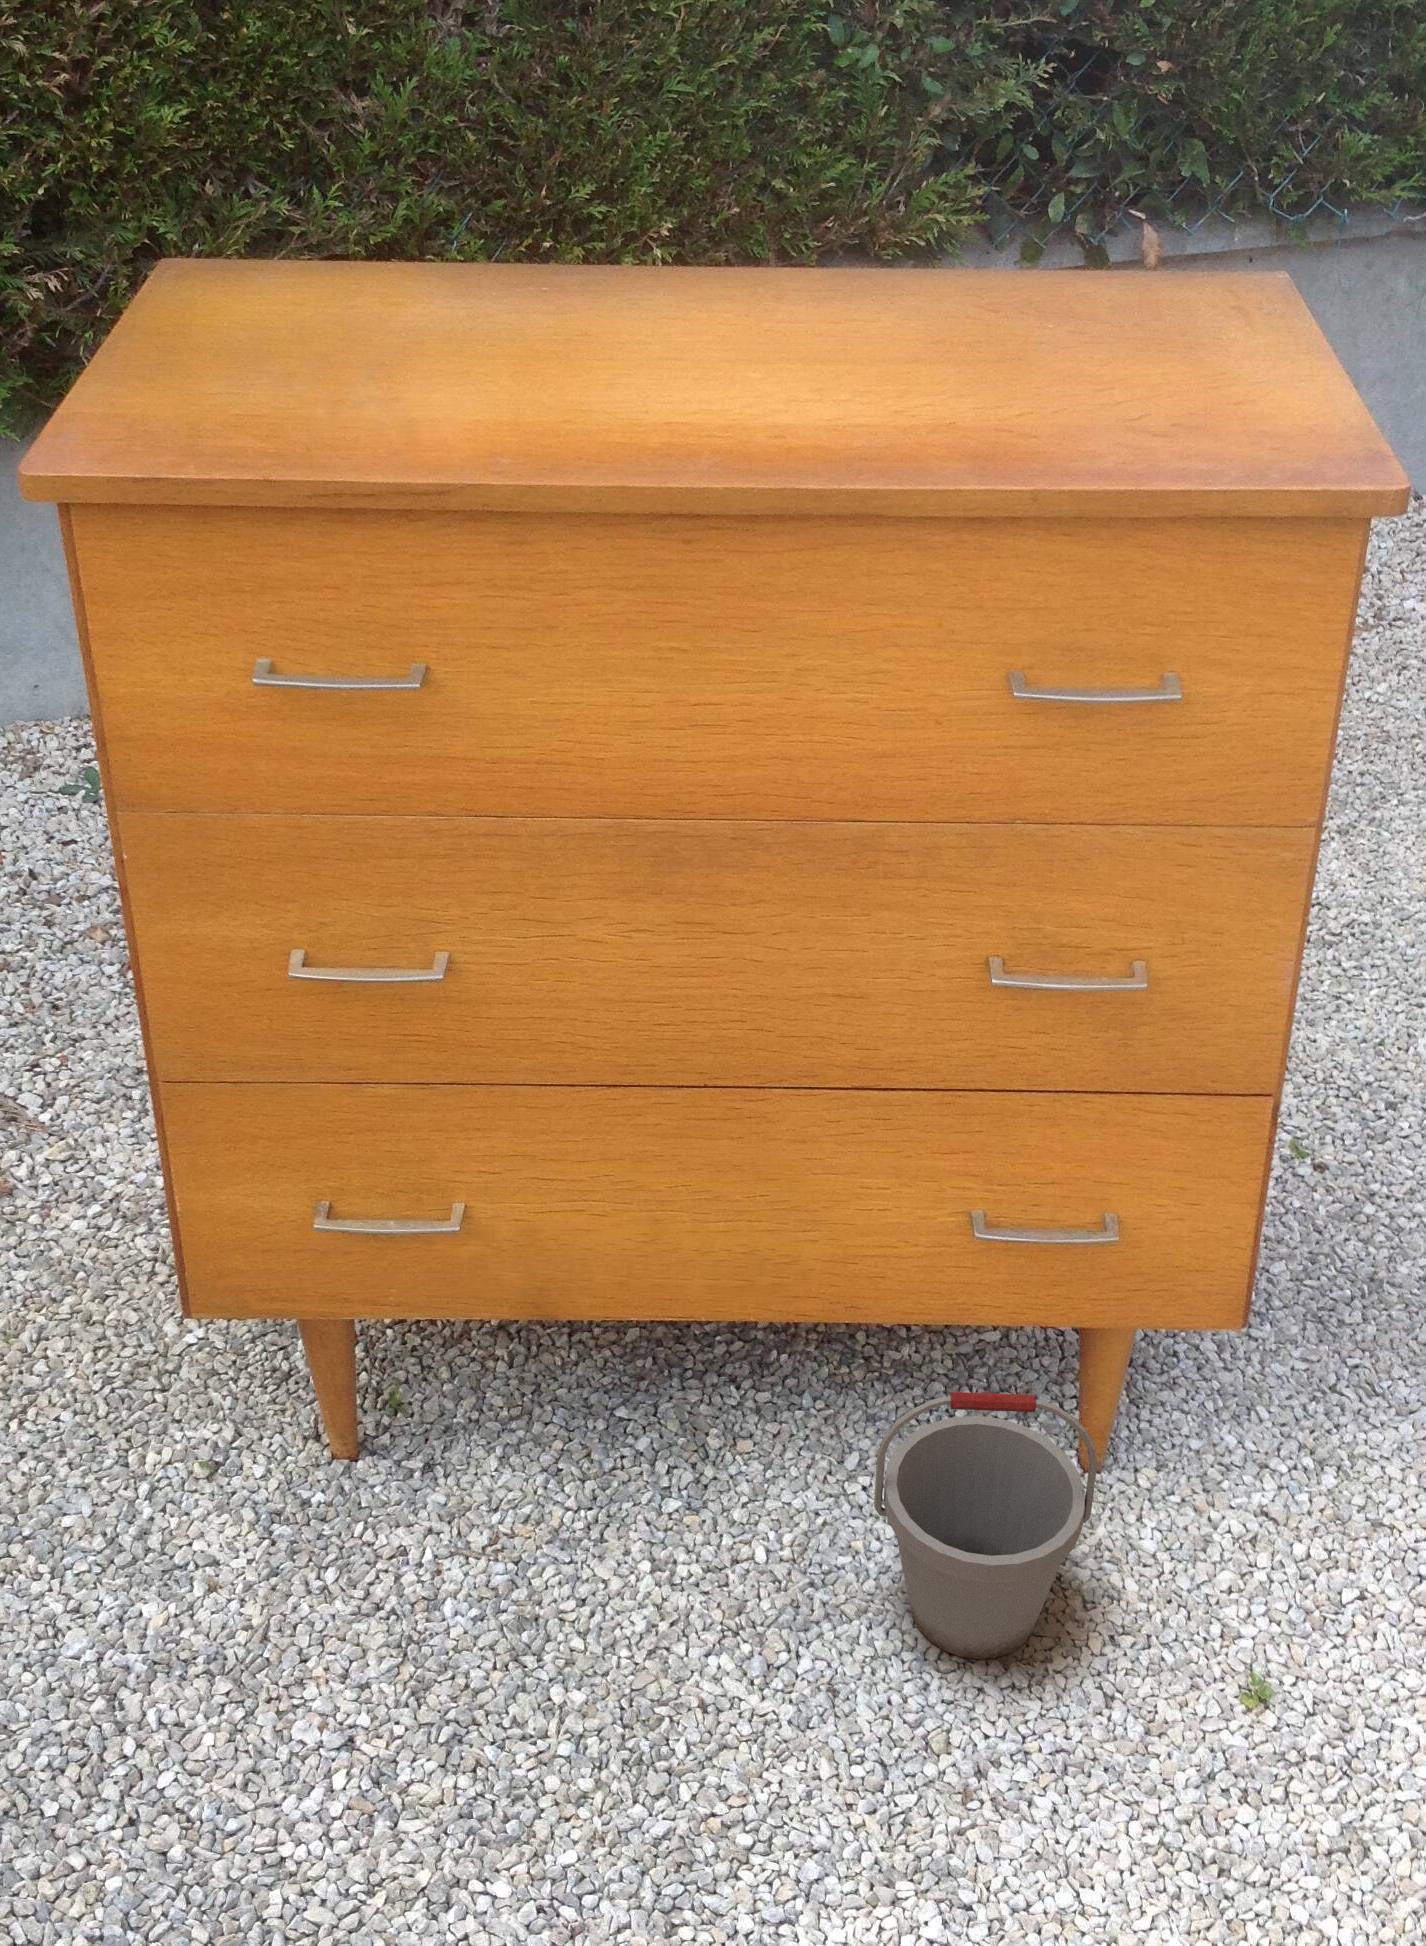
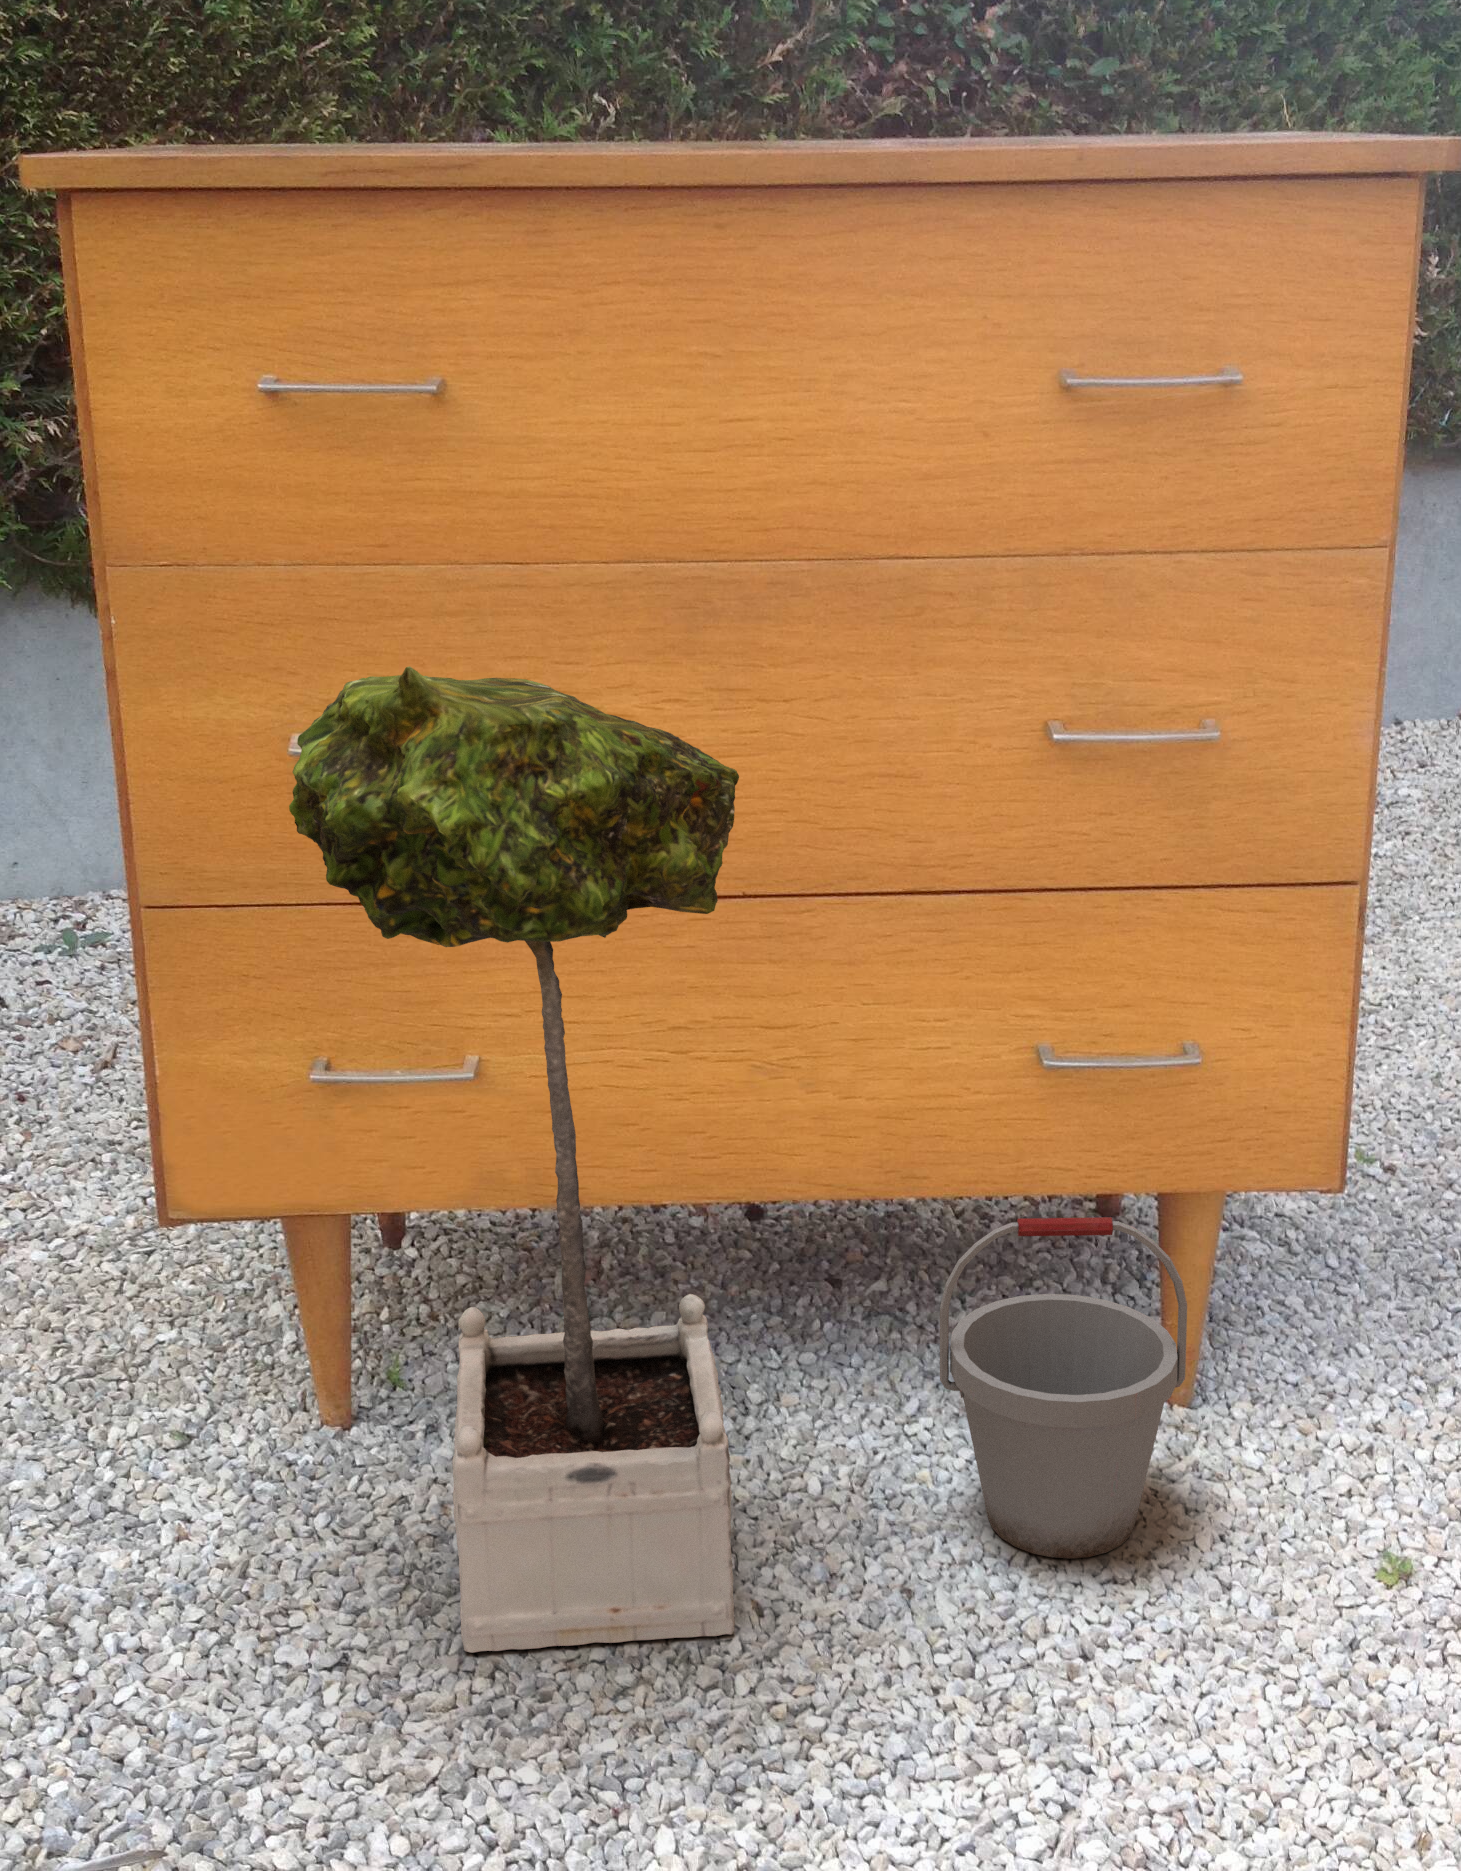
potted tree: none [289,959,711,1743] -> present [289,666,739,1653]

